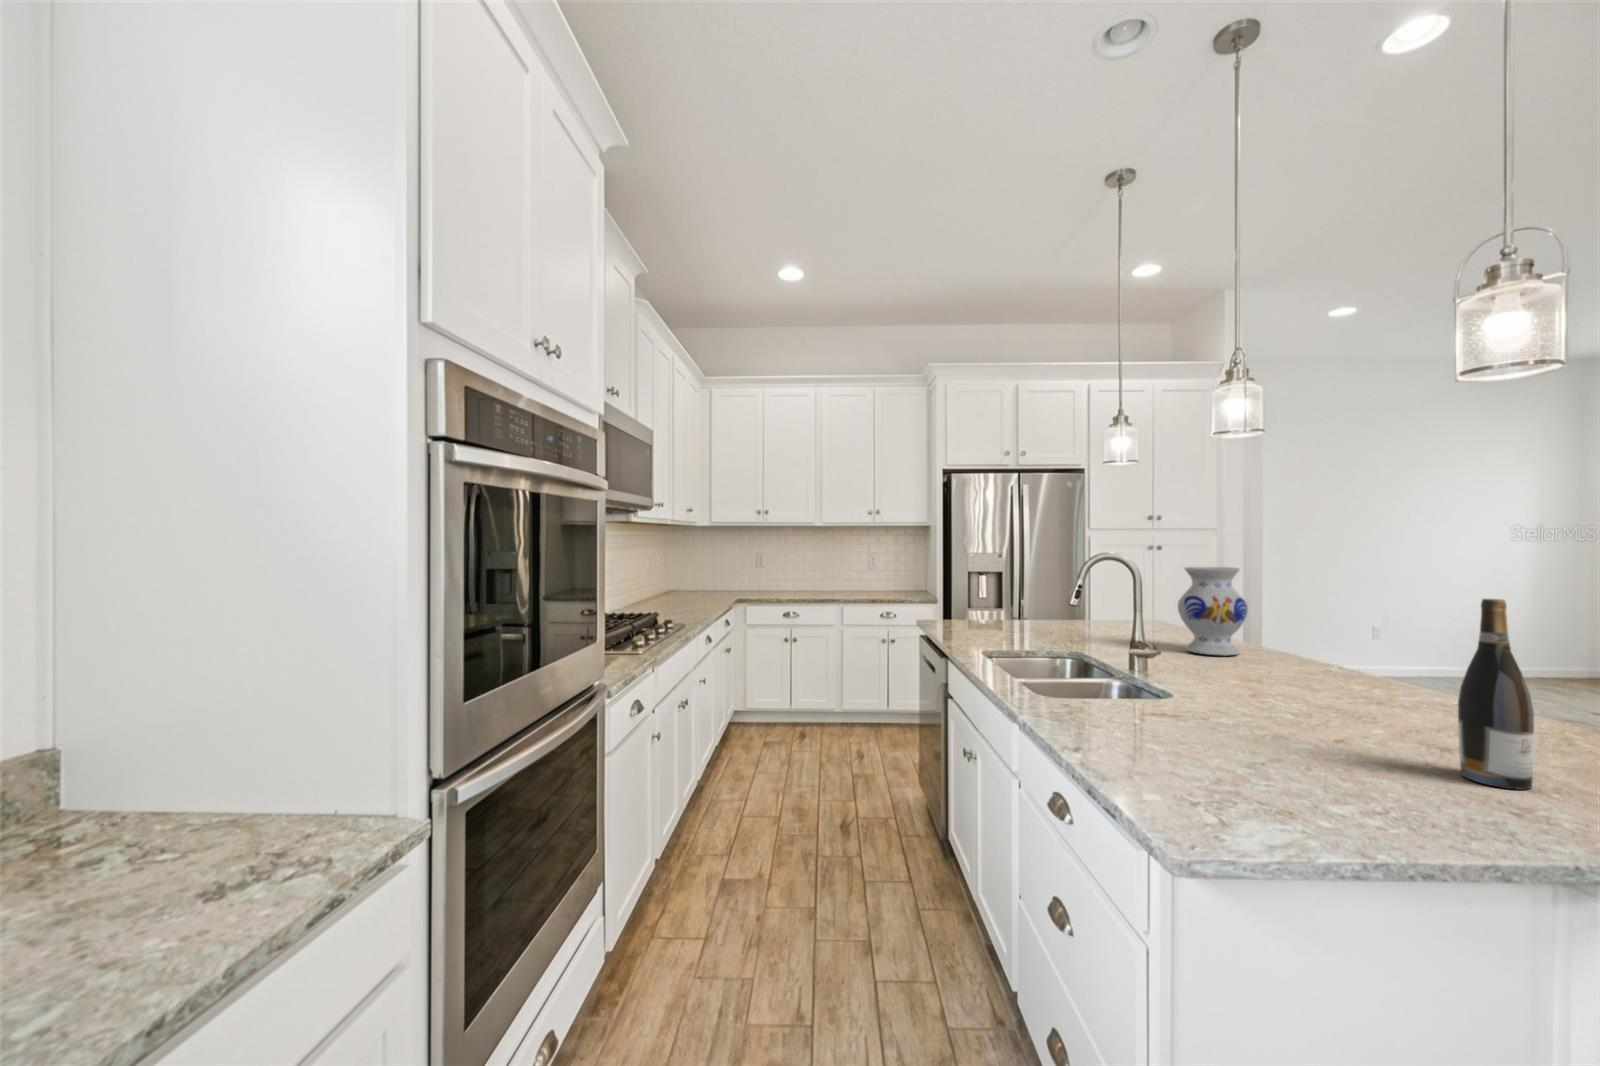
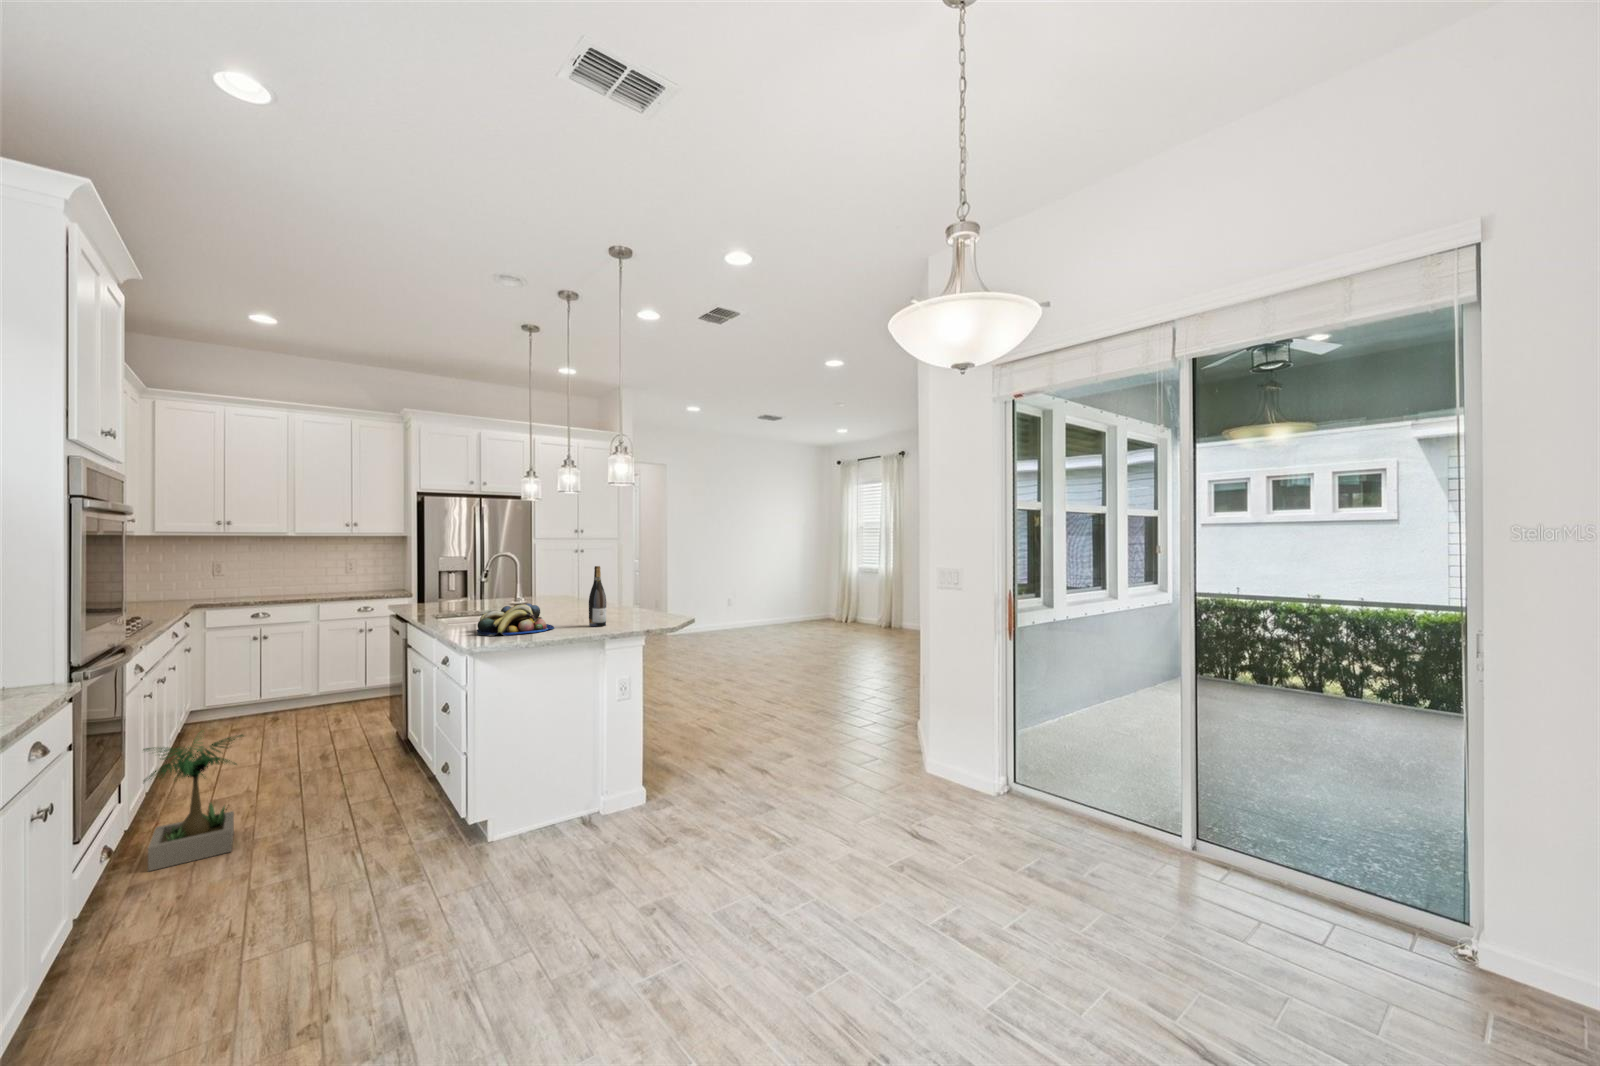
vase: present [1178,567,1248,656] -> none [548,561,581,606]
fruit bowl: none [1123,681,1344,786] -> present [477,603,554,636]
potted plant: none [612,803,752,1029] -> present [143,733,244,871]

